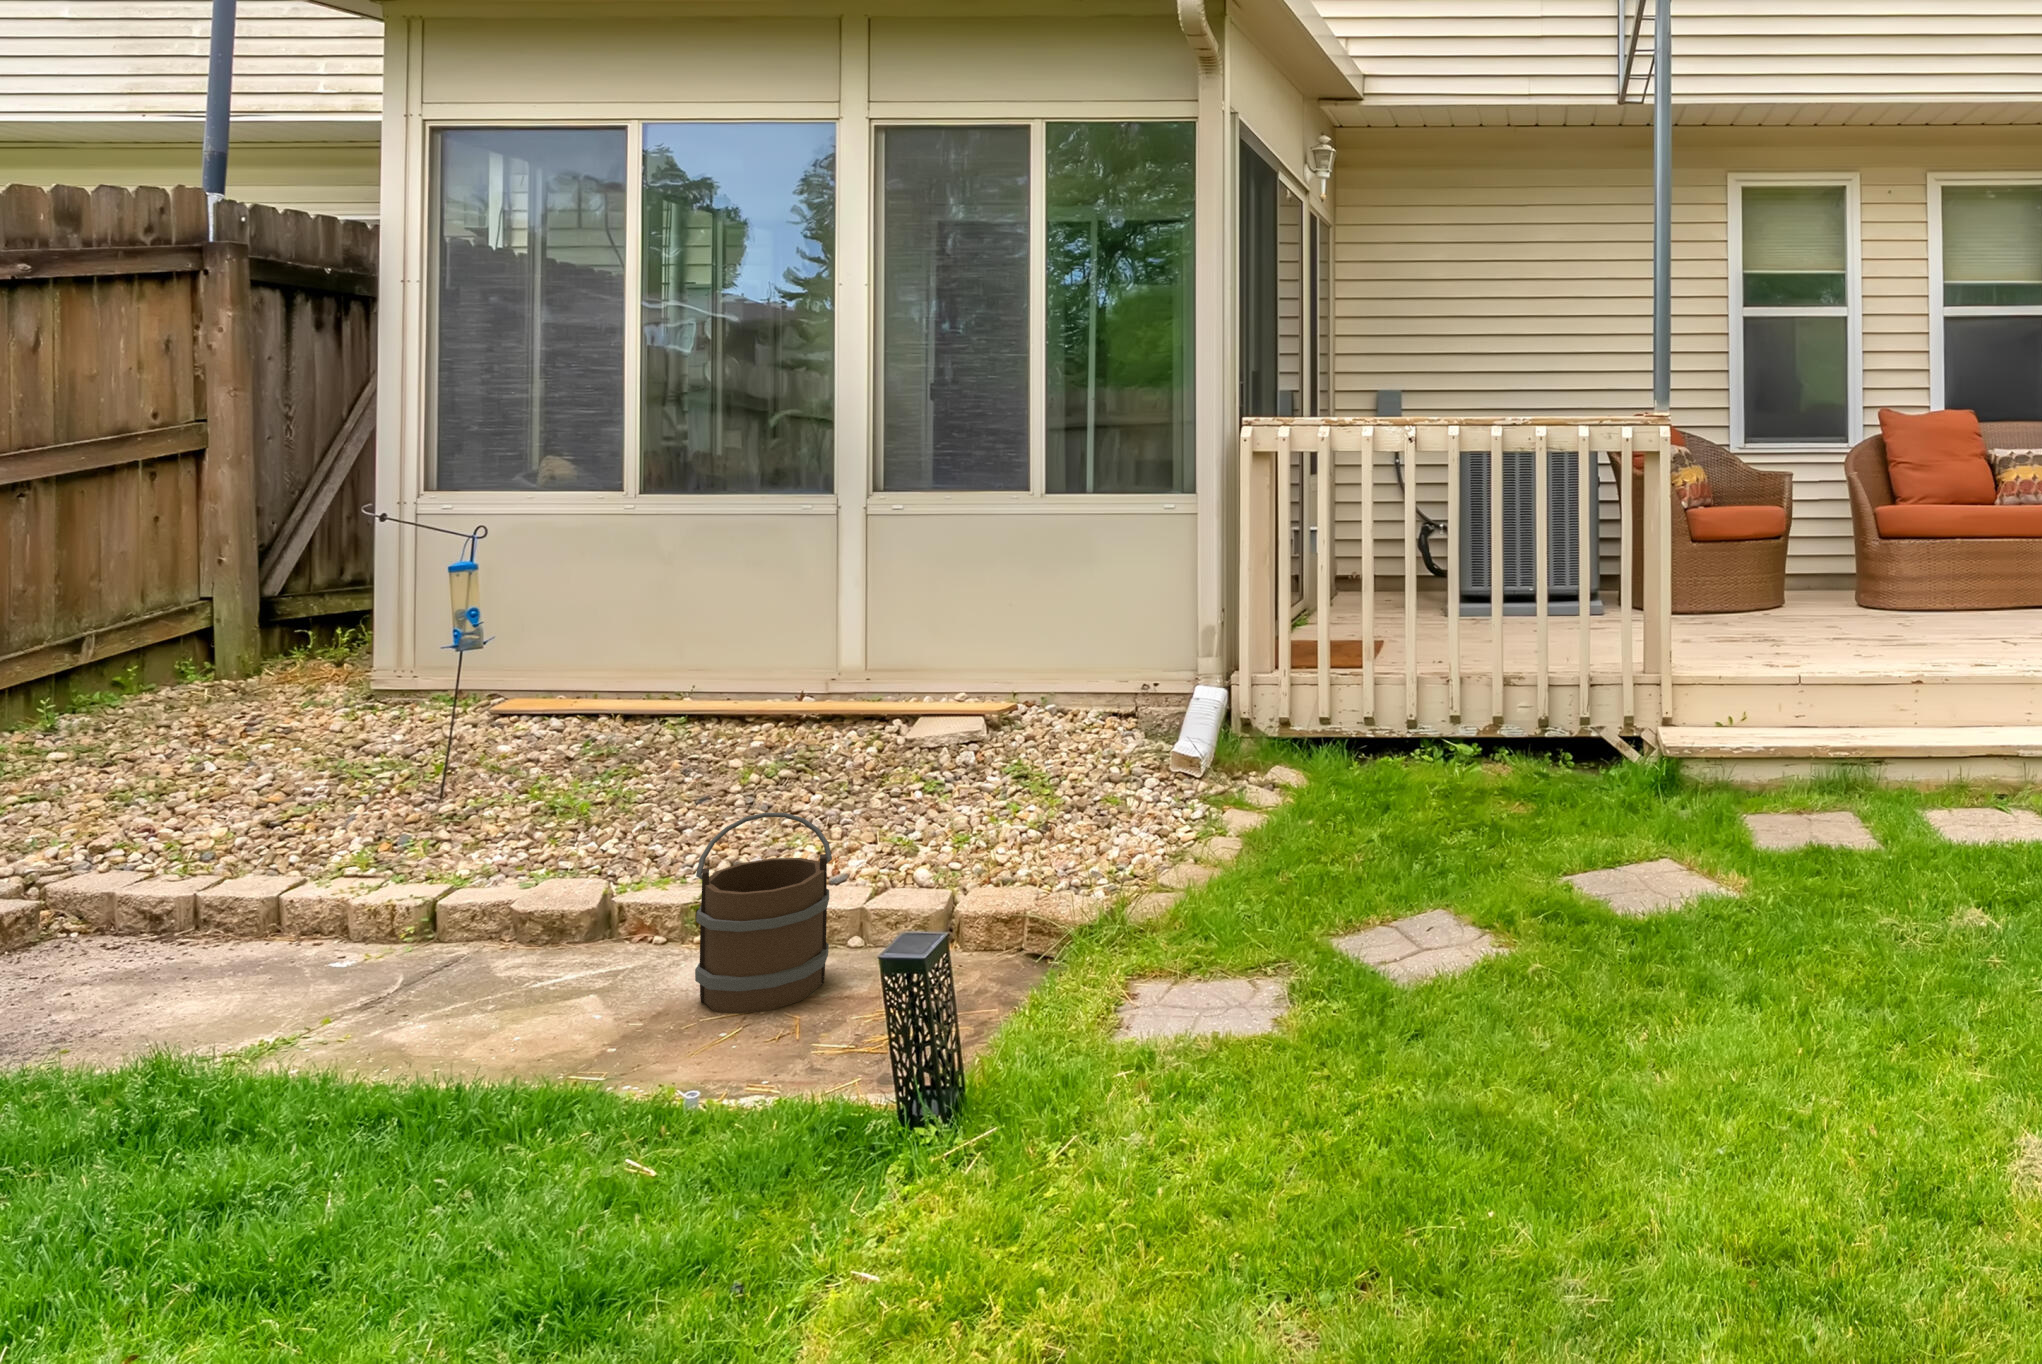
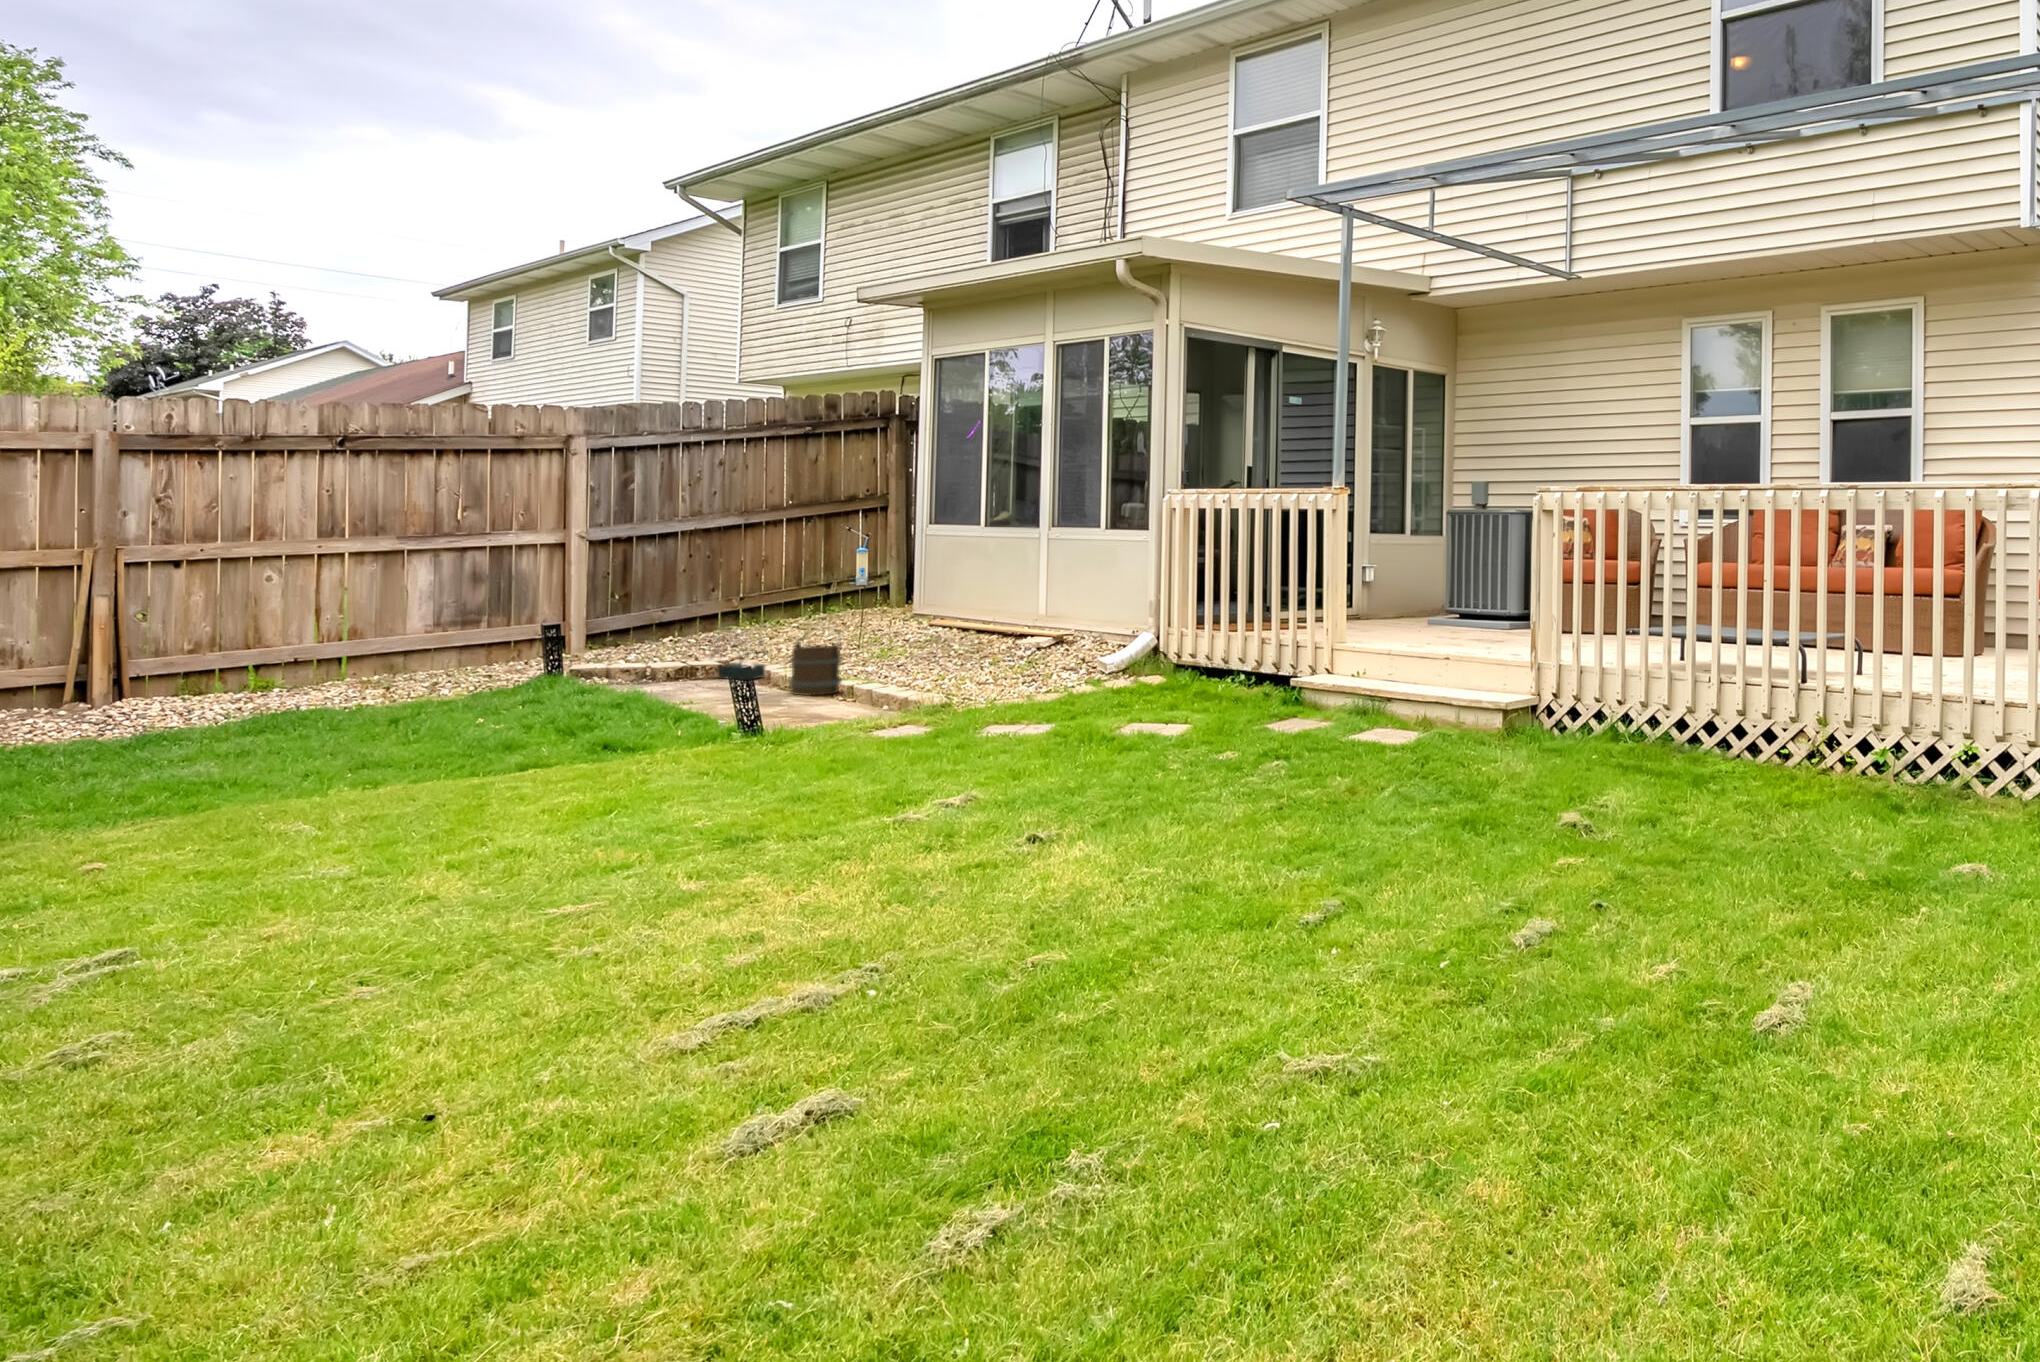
decorative plant: none [240,853,449,1010] -> present [711,630,771,680]

